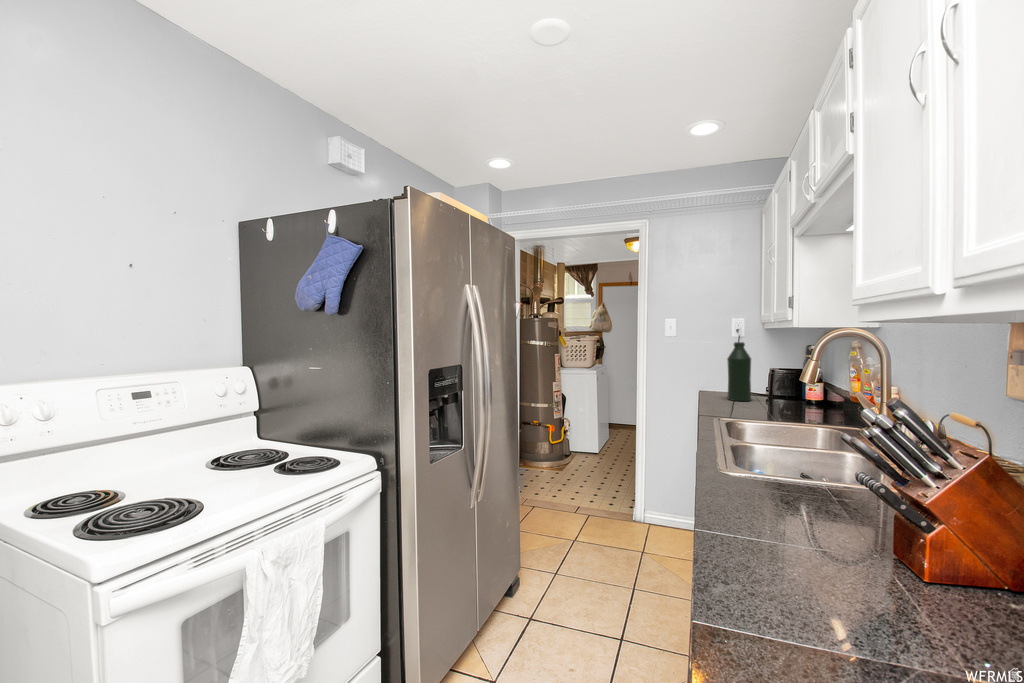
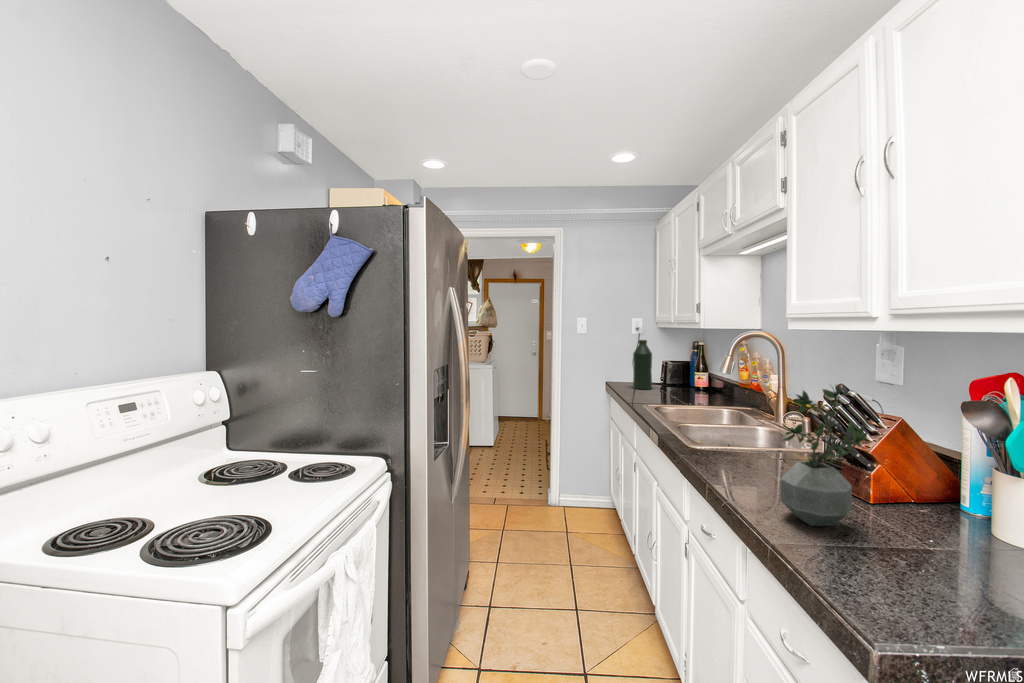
potted plant: none [740,394,886,608] -> present [780,385,870,526]

